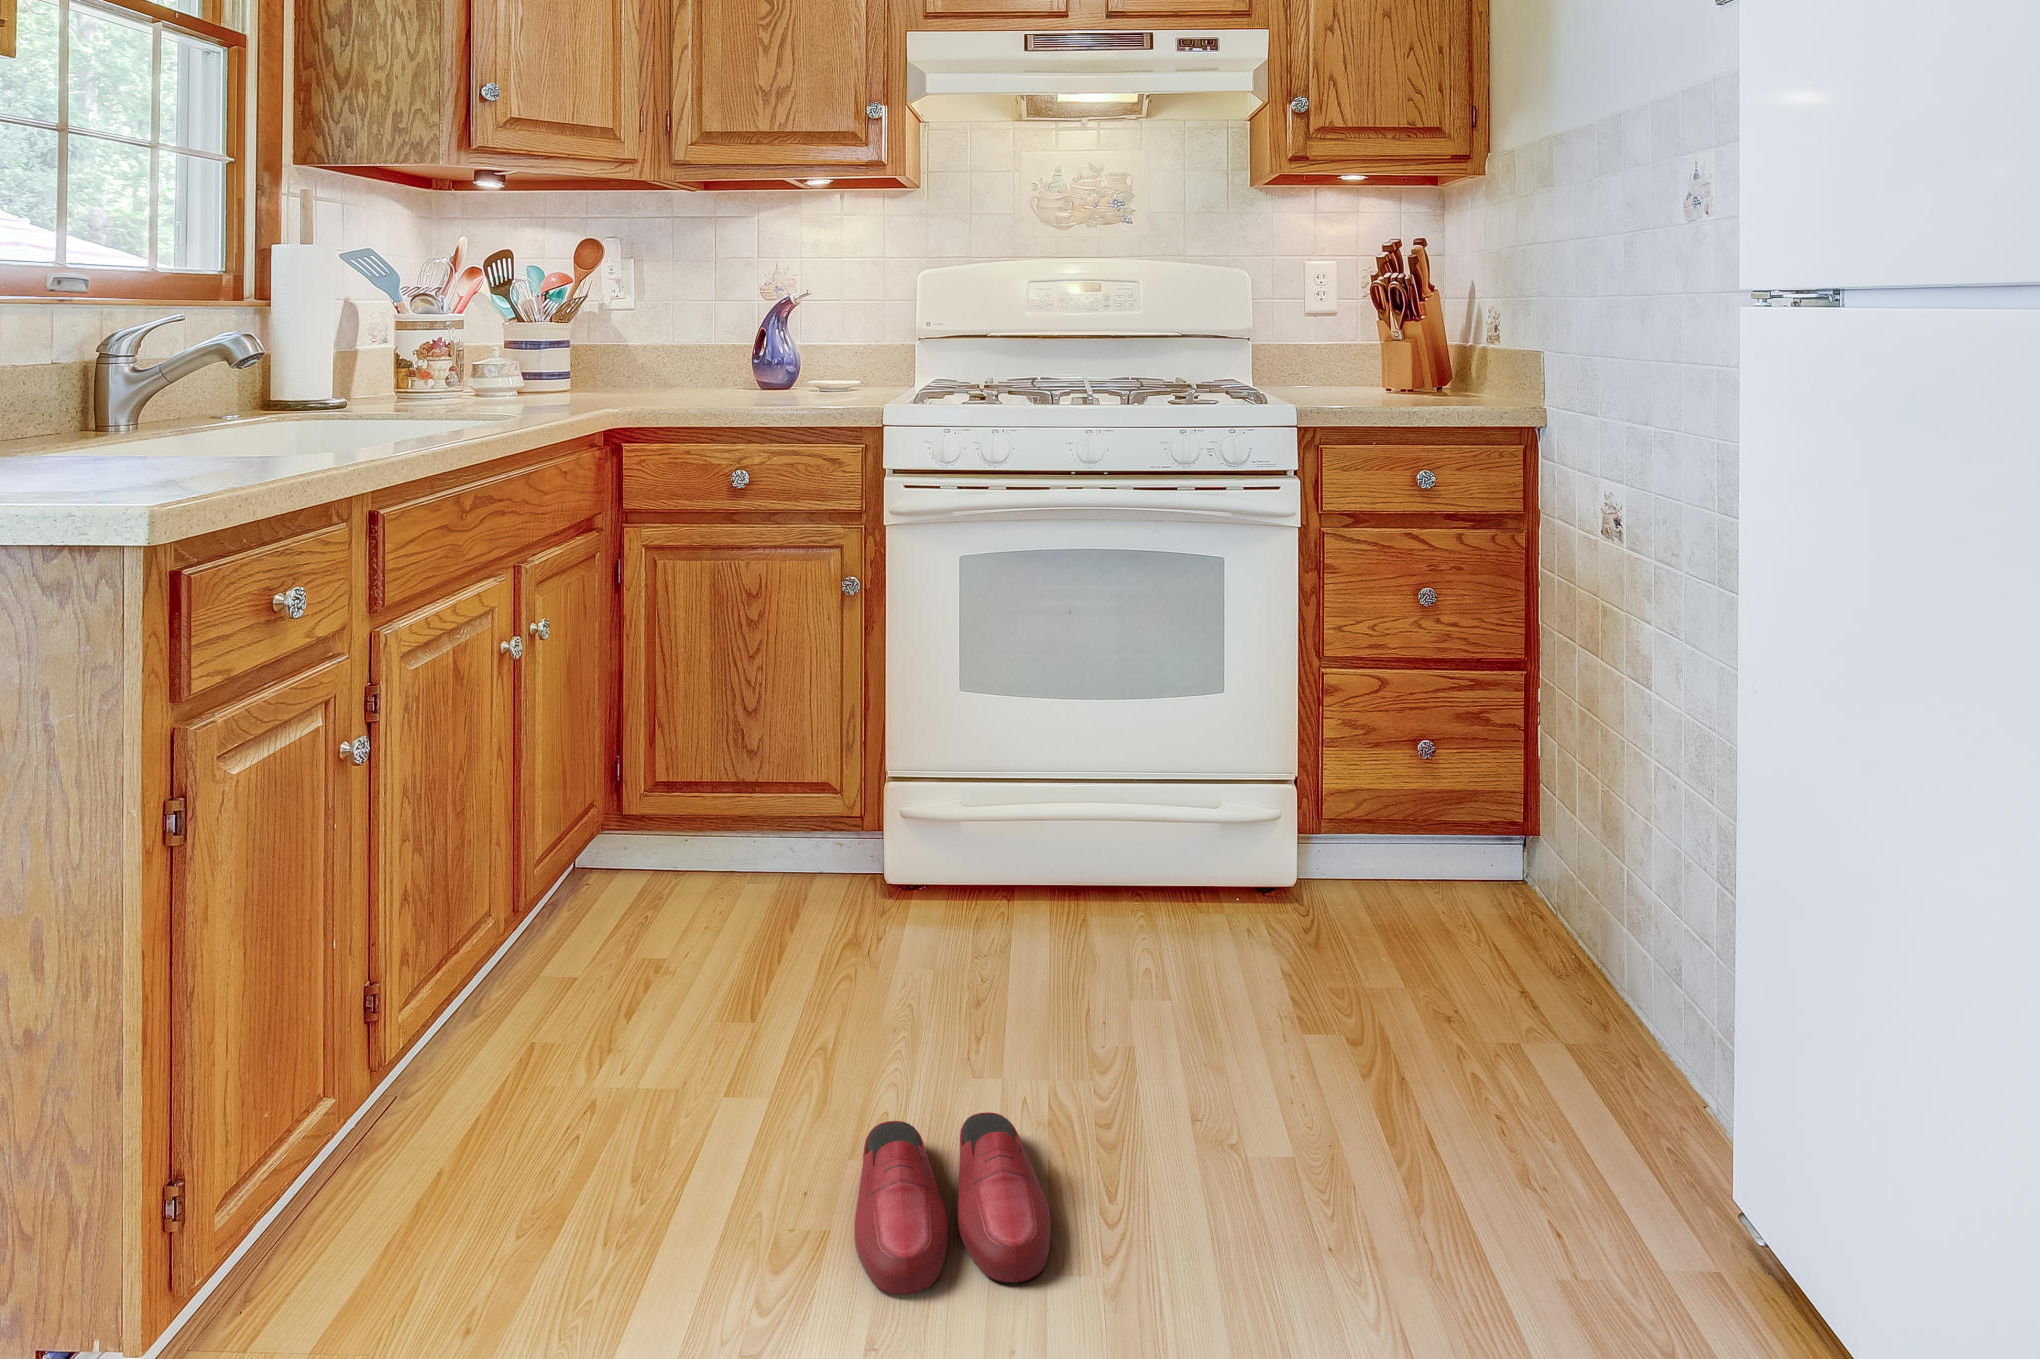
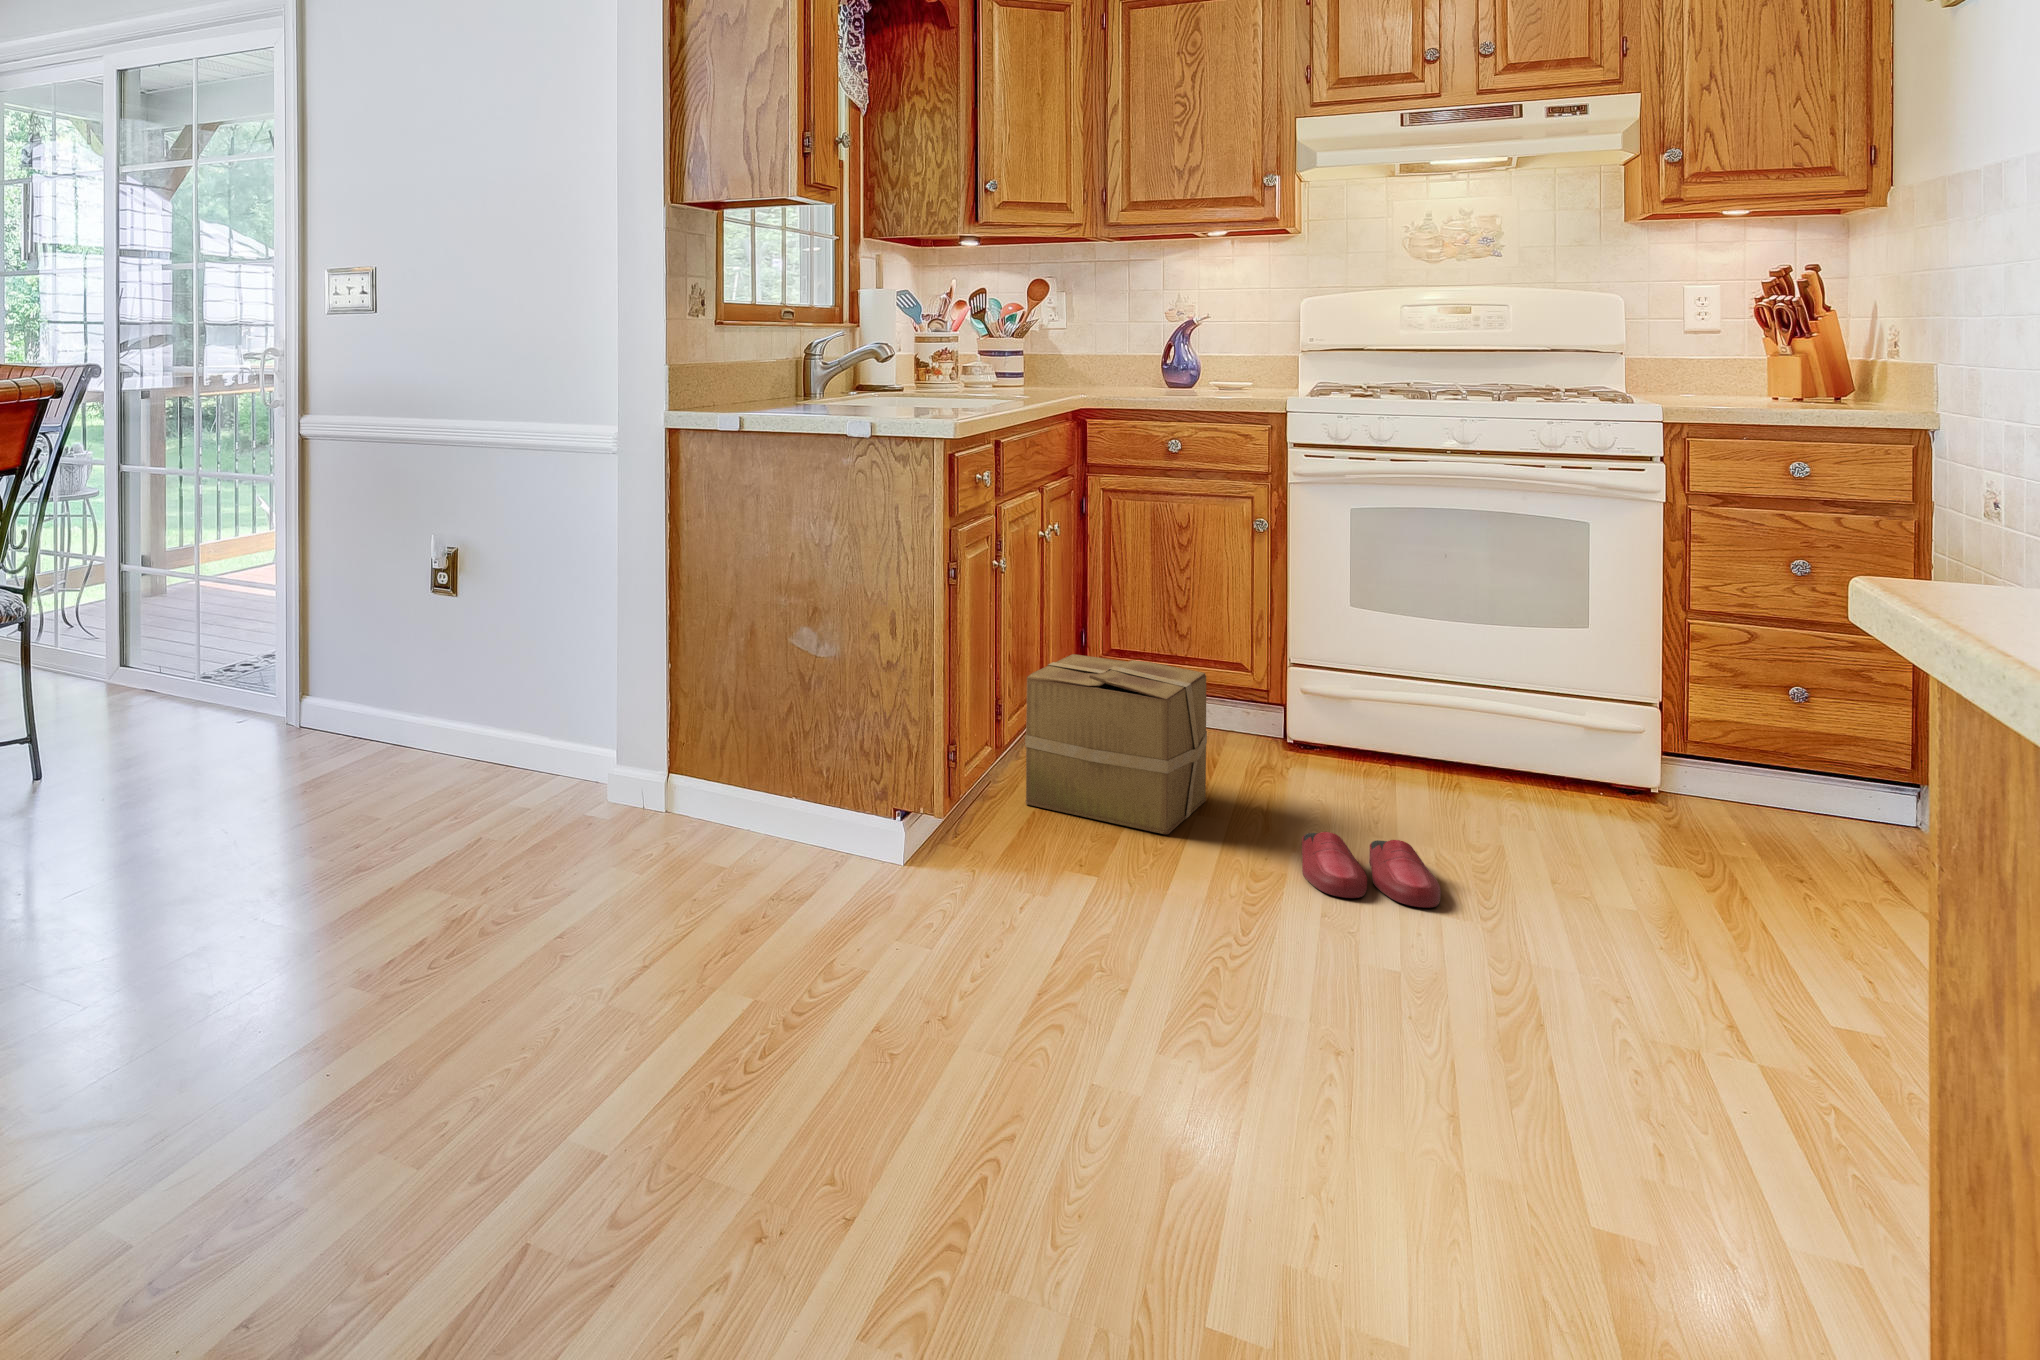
cardboard box: none [434,841,751,1182] -> present [1025,654,1207,834]

